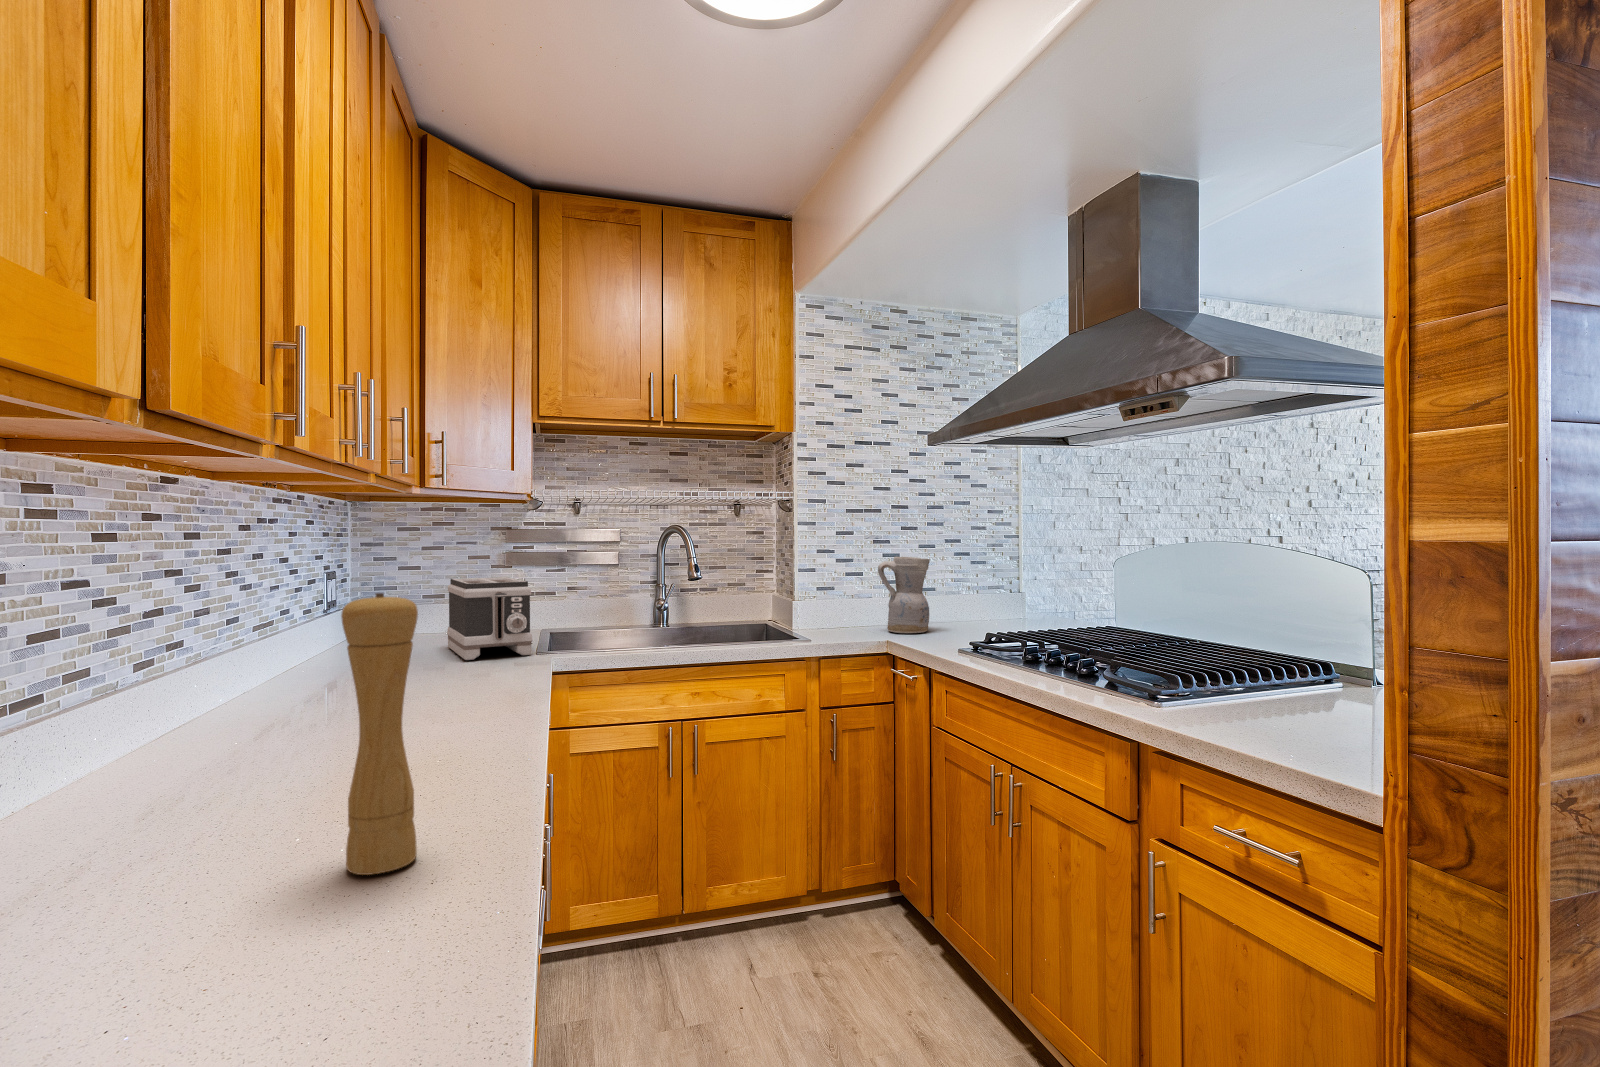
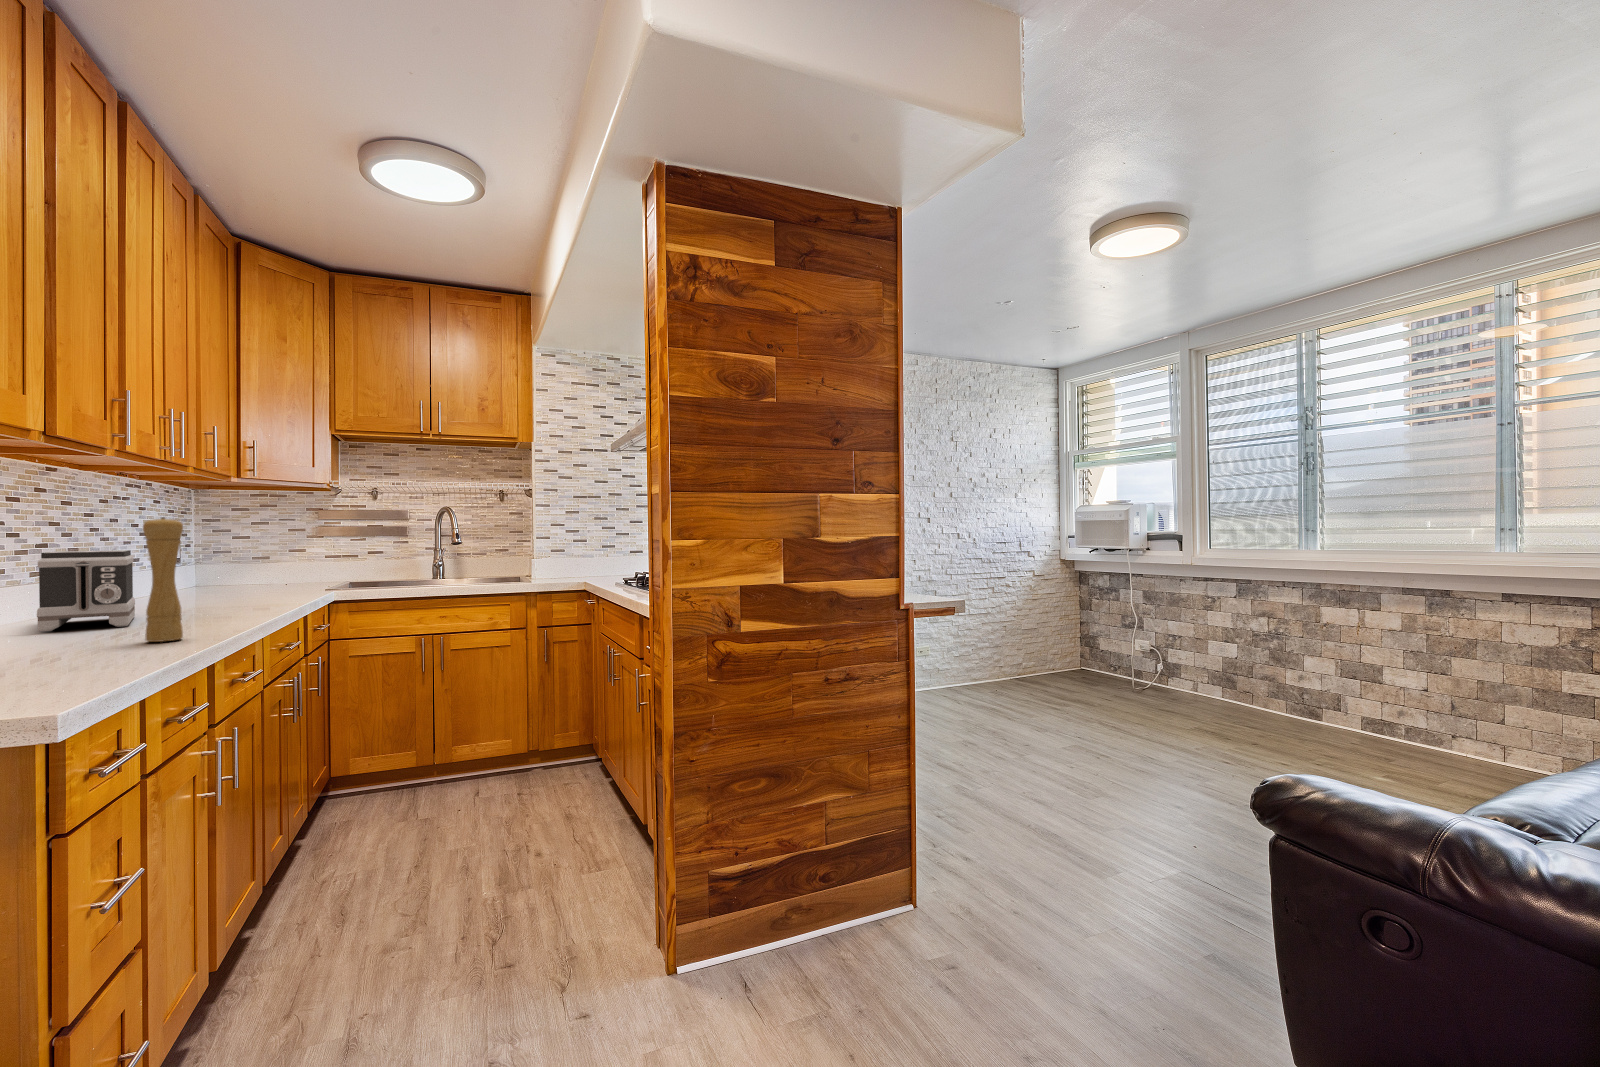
ceramic pitcher: present [878,557,930,633] -> none [586,528,621,579]
toaster: present [447,577,532,660] -> present [37,550,135,632]

